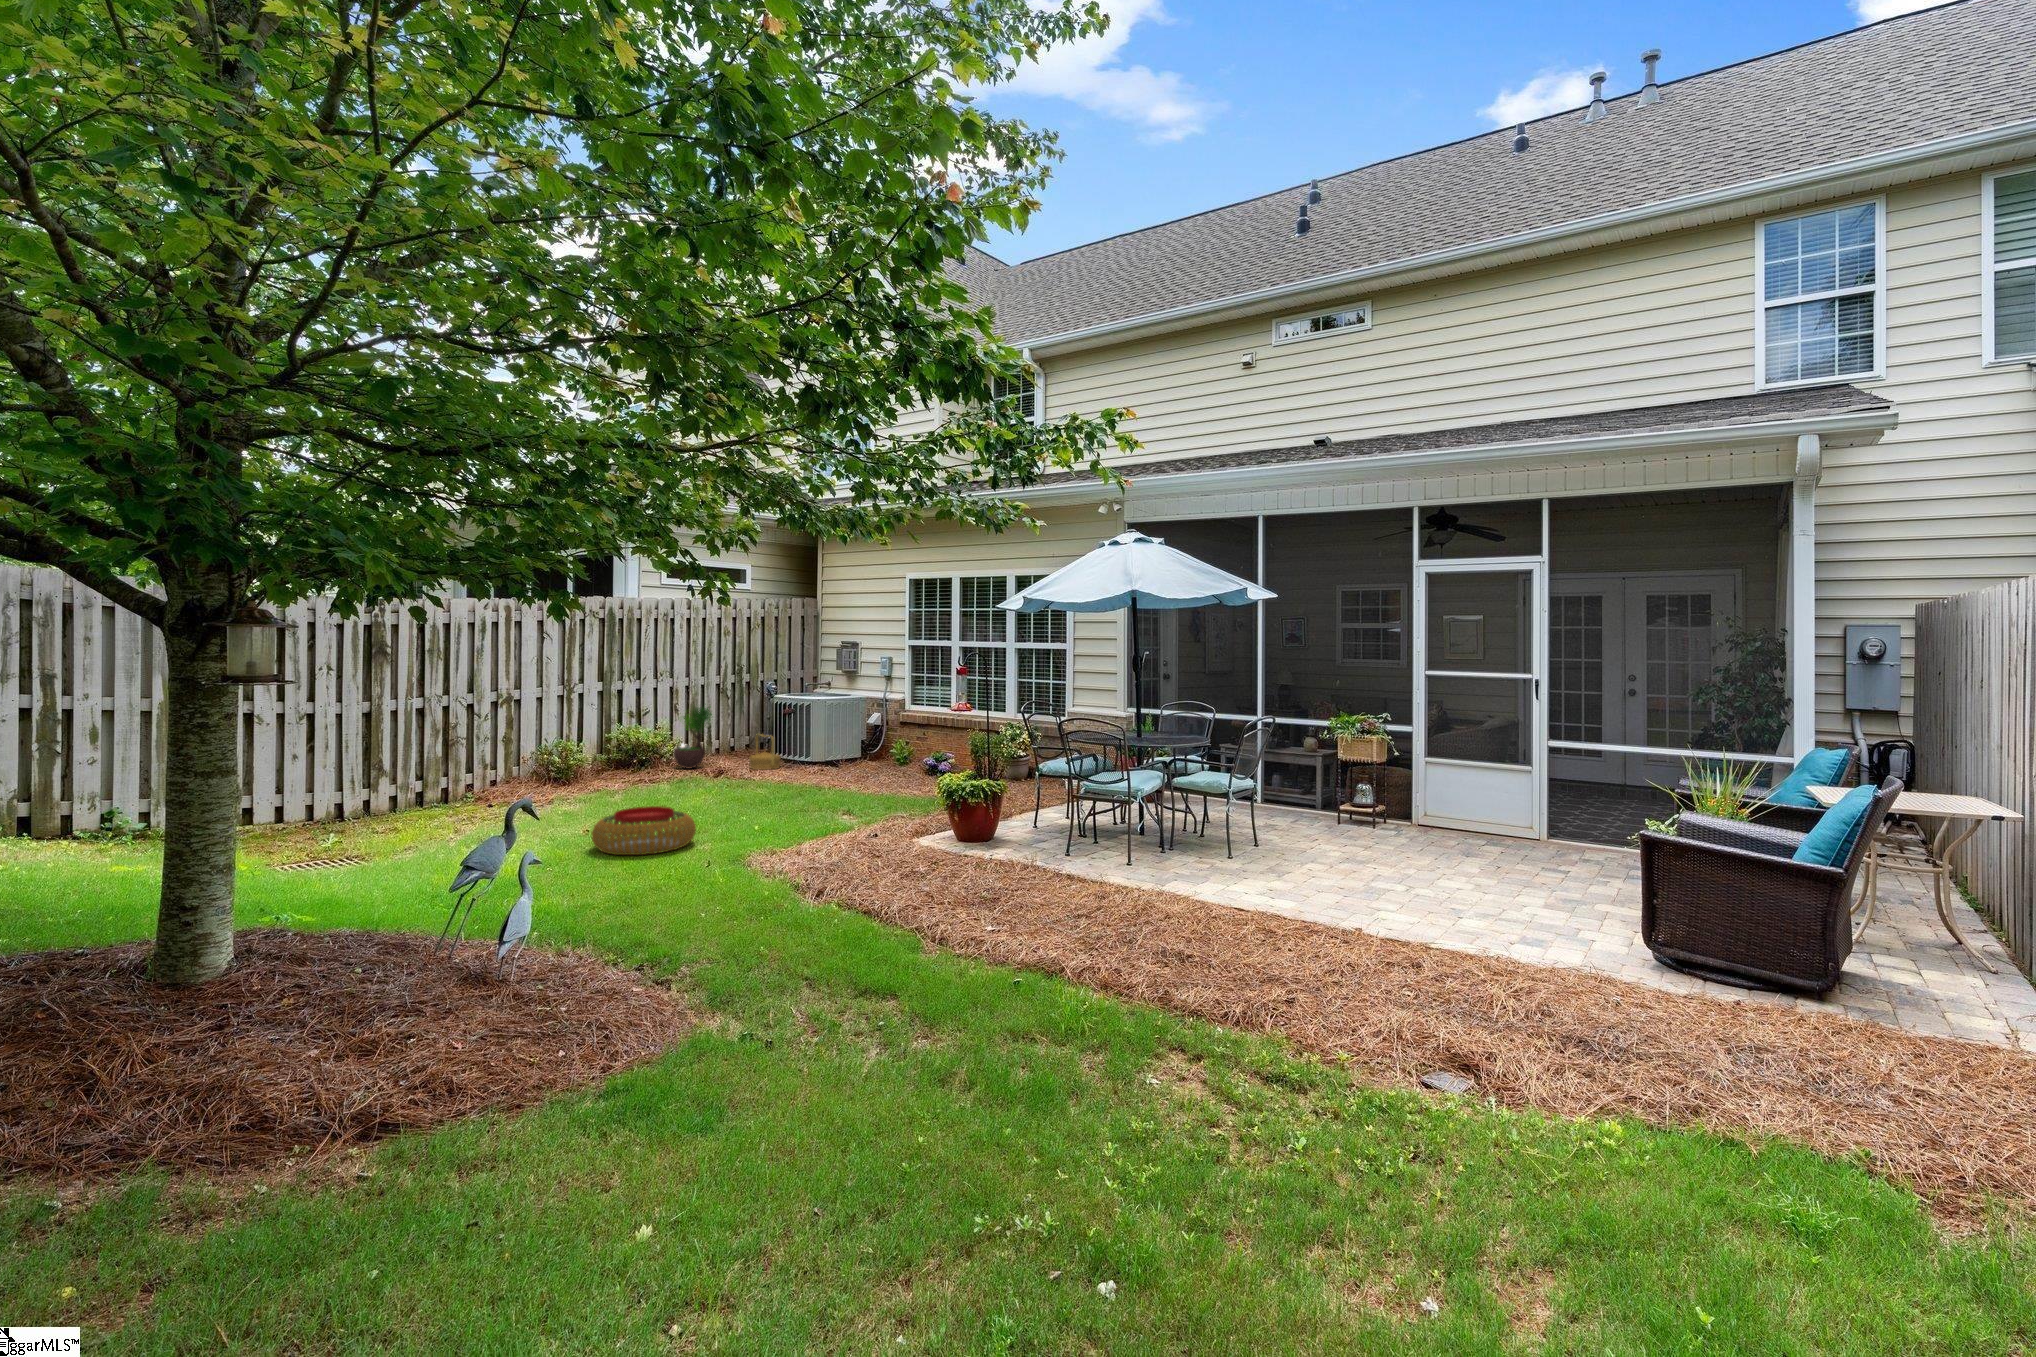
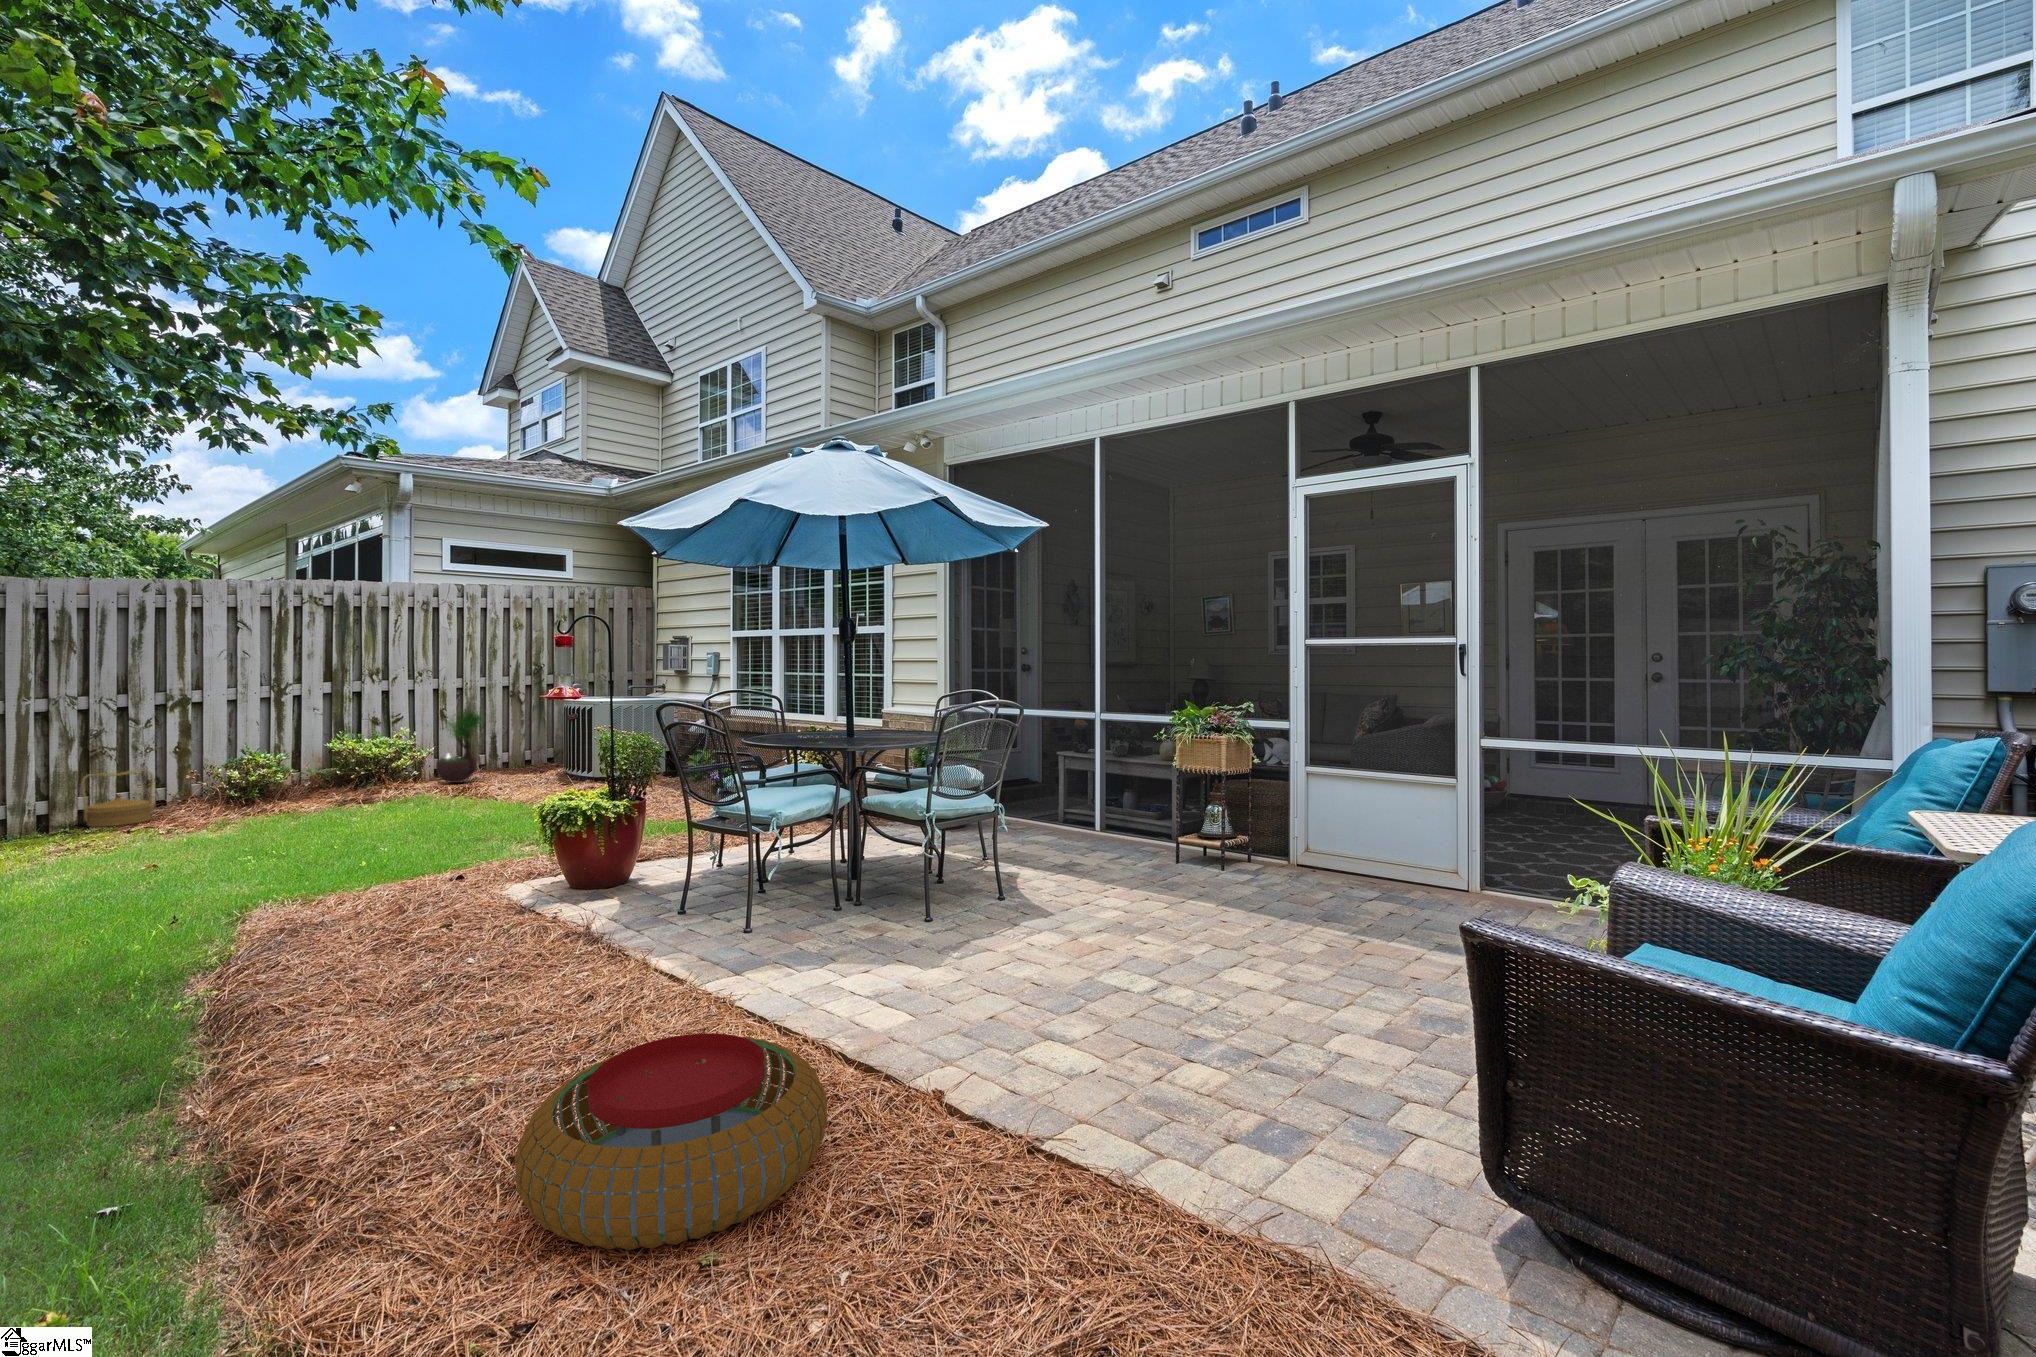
woven basket: present [749,734,780,770] -> present [81,769,153,827]
pouf: present [592,806,696,855] -> present [515,1033,828,1250]

